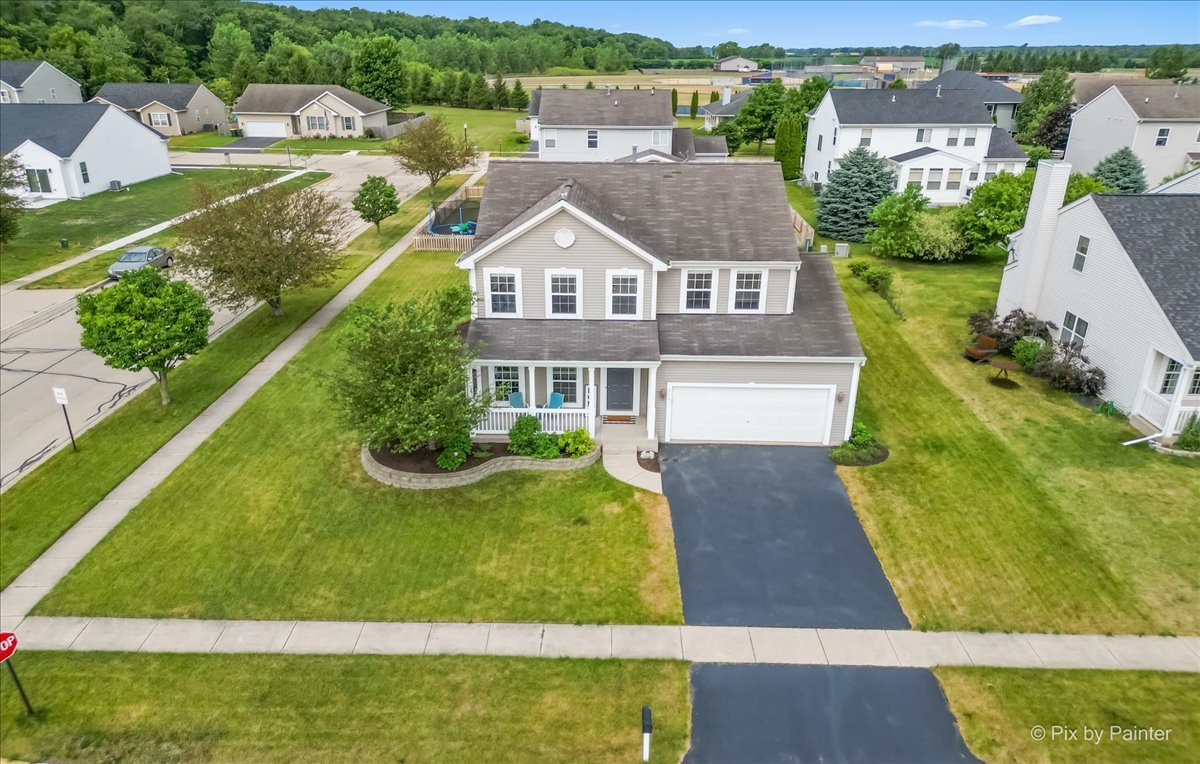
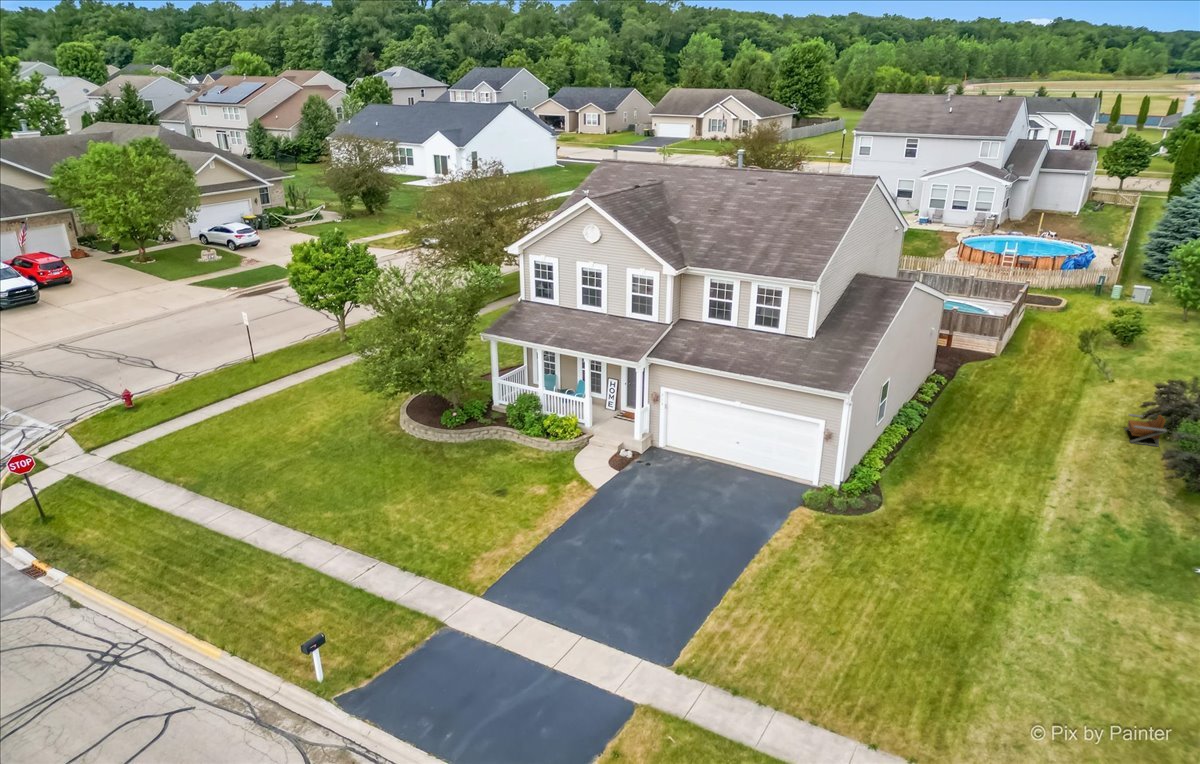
round table: present [990,360,1019,384] -> none [1126,440,1166,474]

